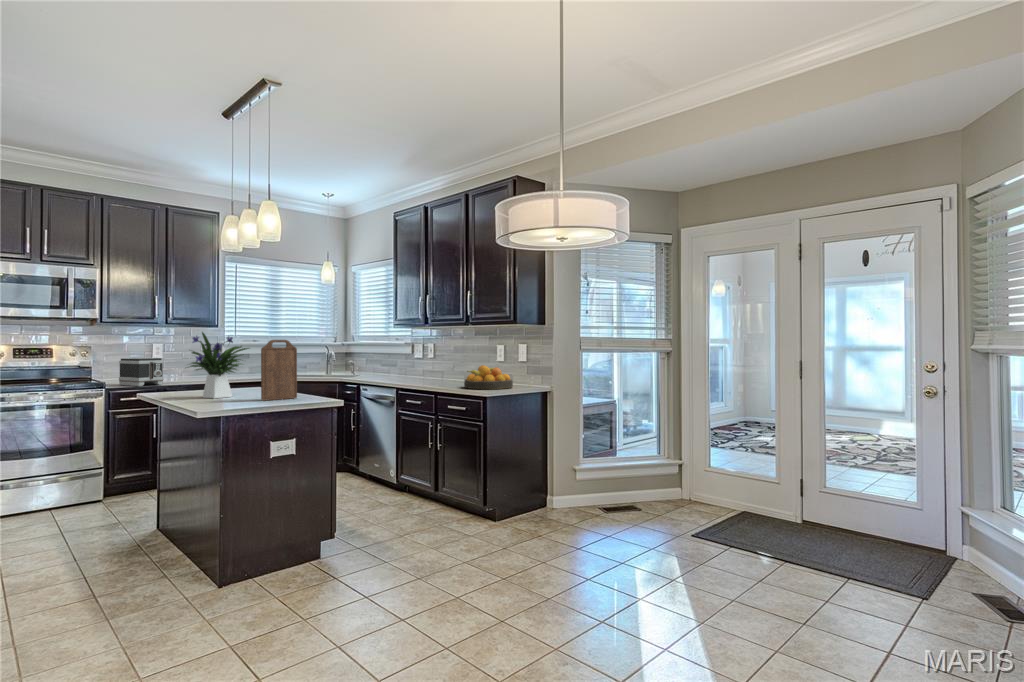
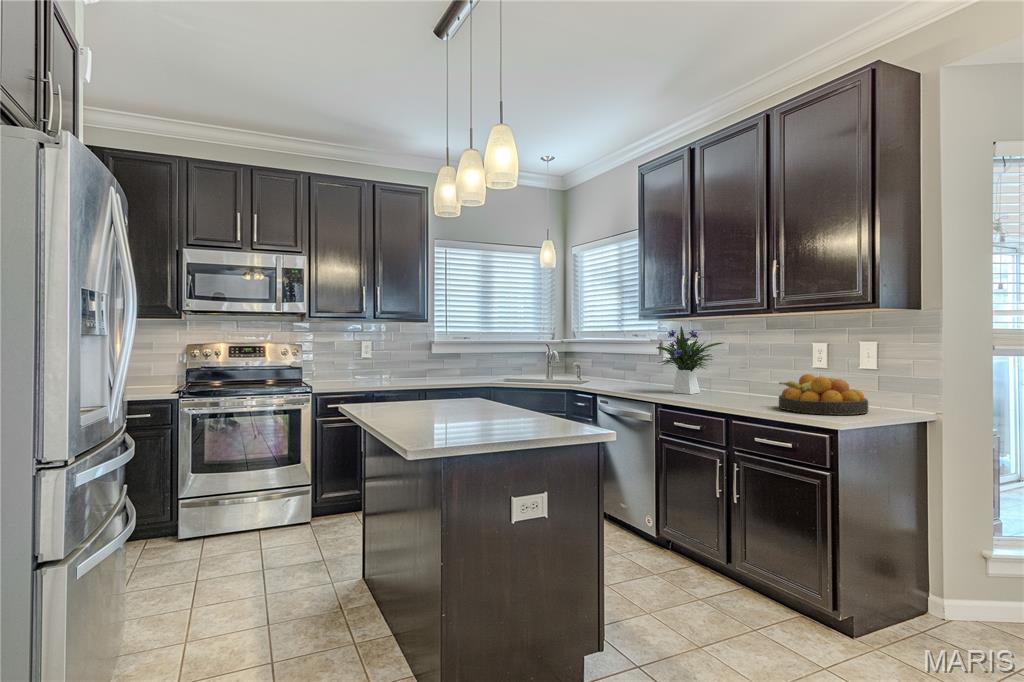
flower arrangement: present [190,332,249,398] -> present [656,327,722,394]
cutting board: present [261,340,297,401] -> none [491,333,541,426]
toaster: present [119,358,164,386] -> none [327,358,372,391]

